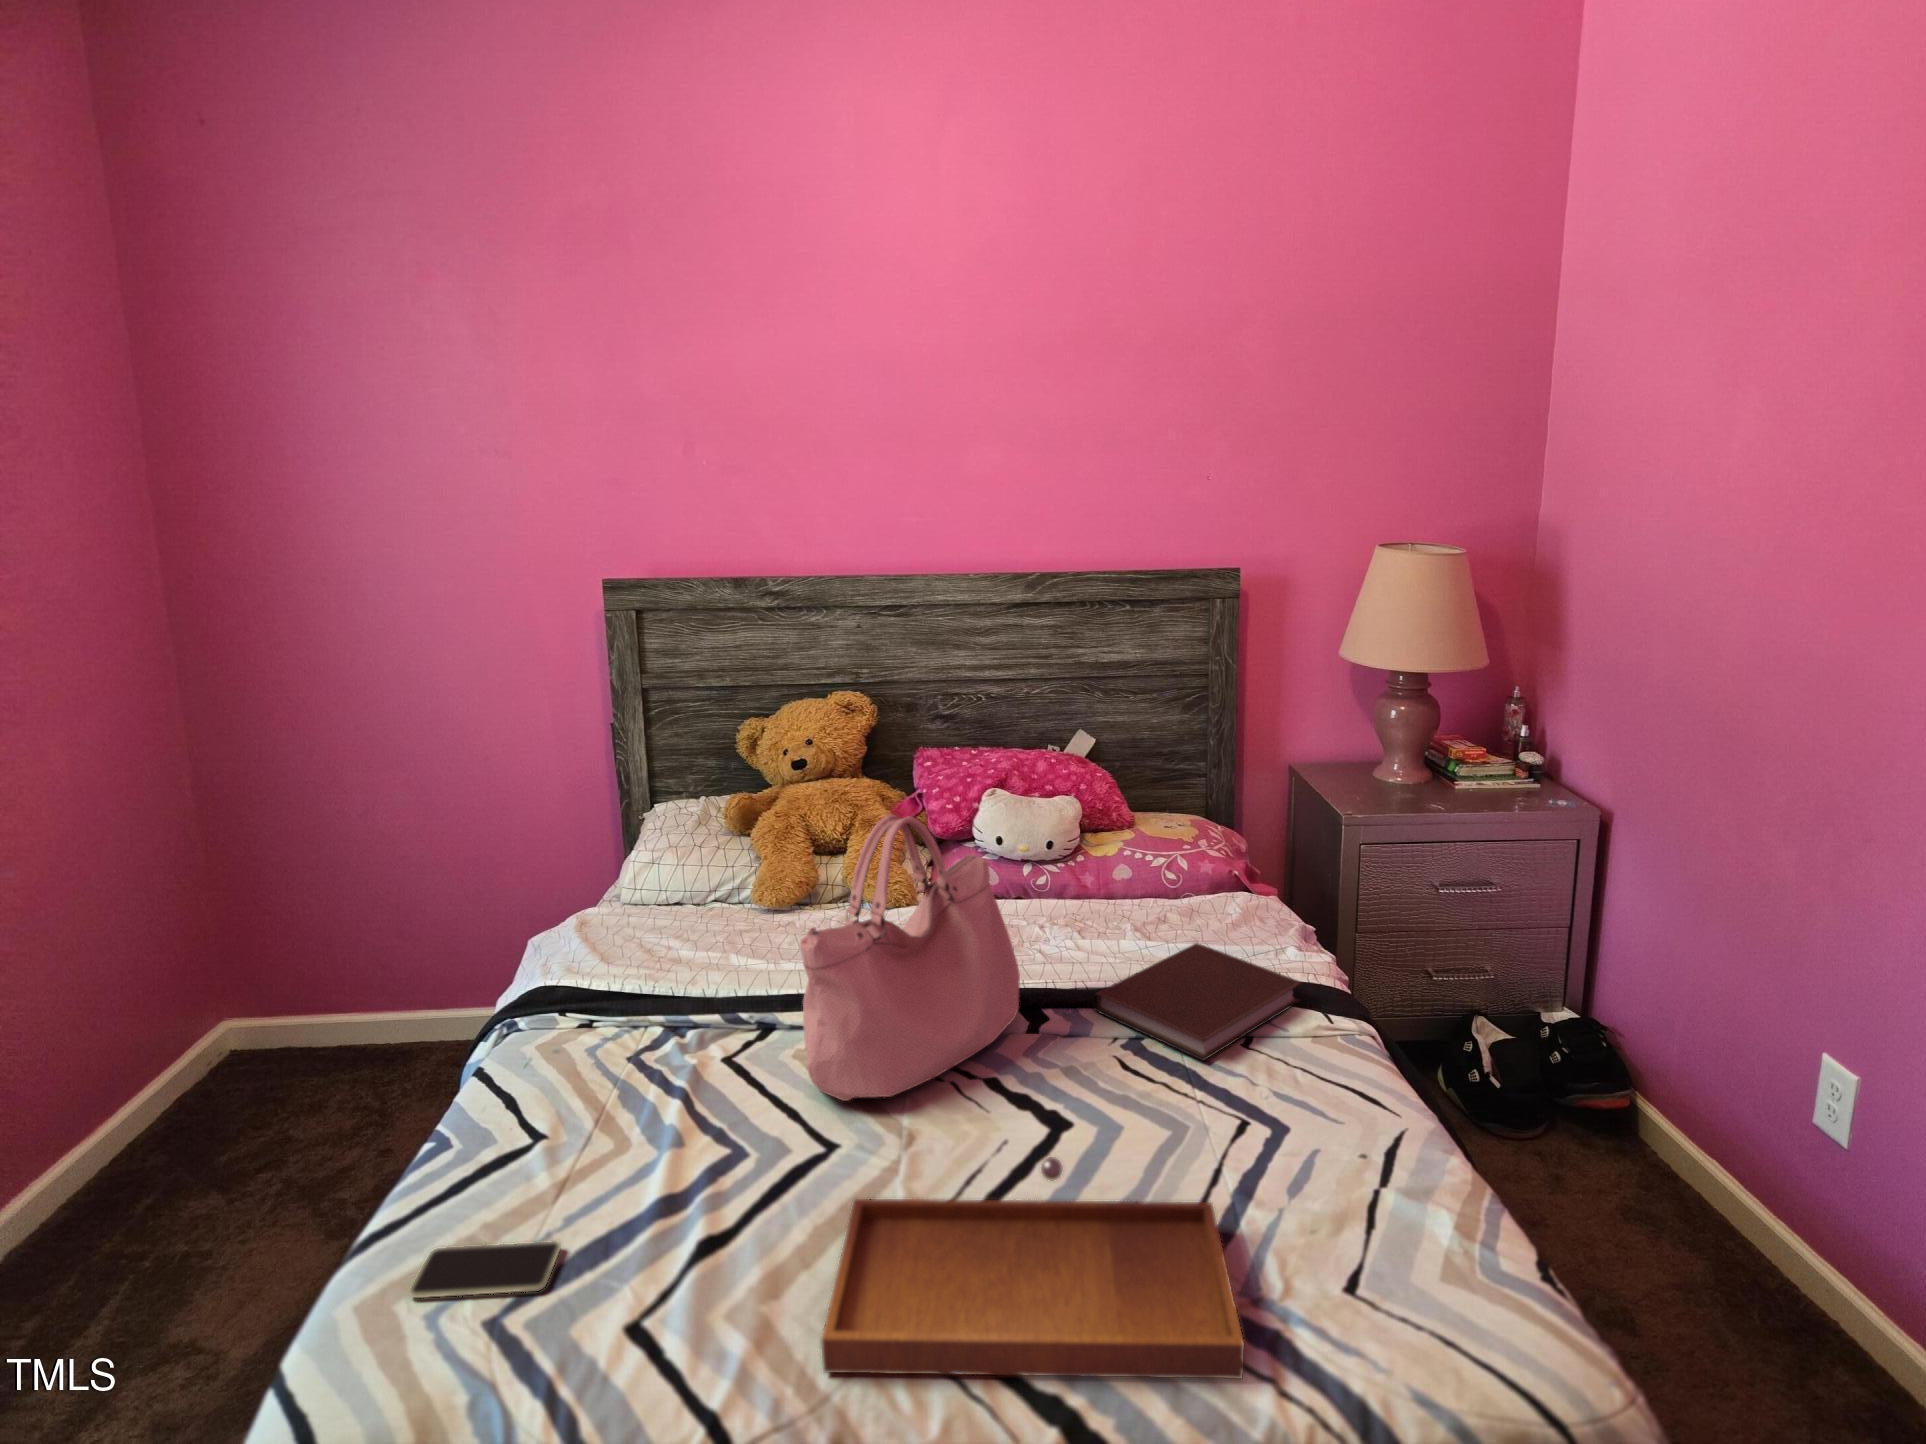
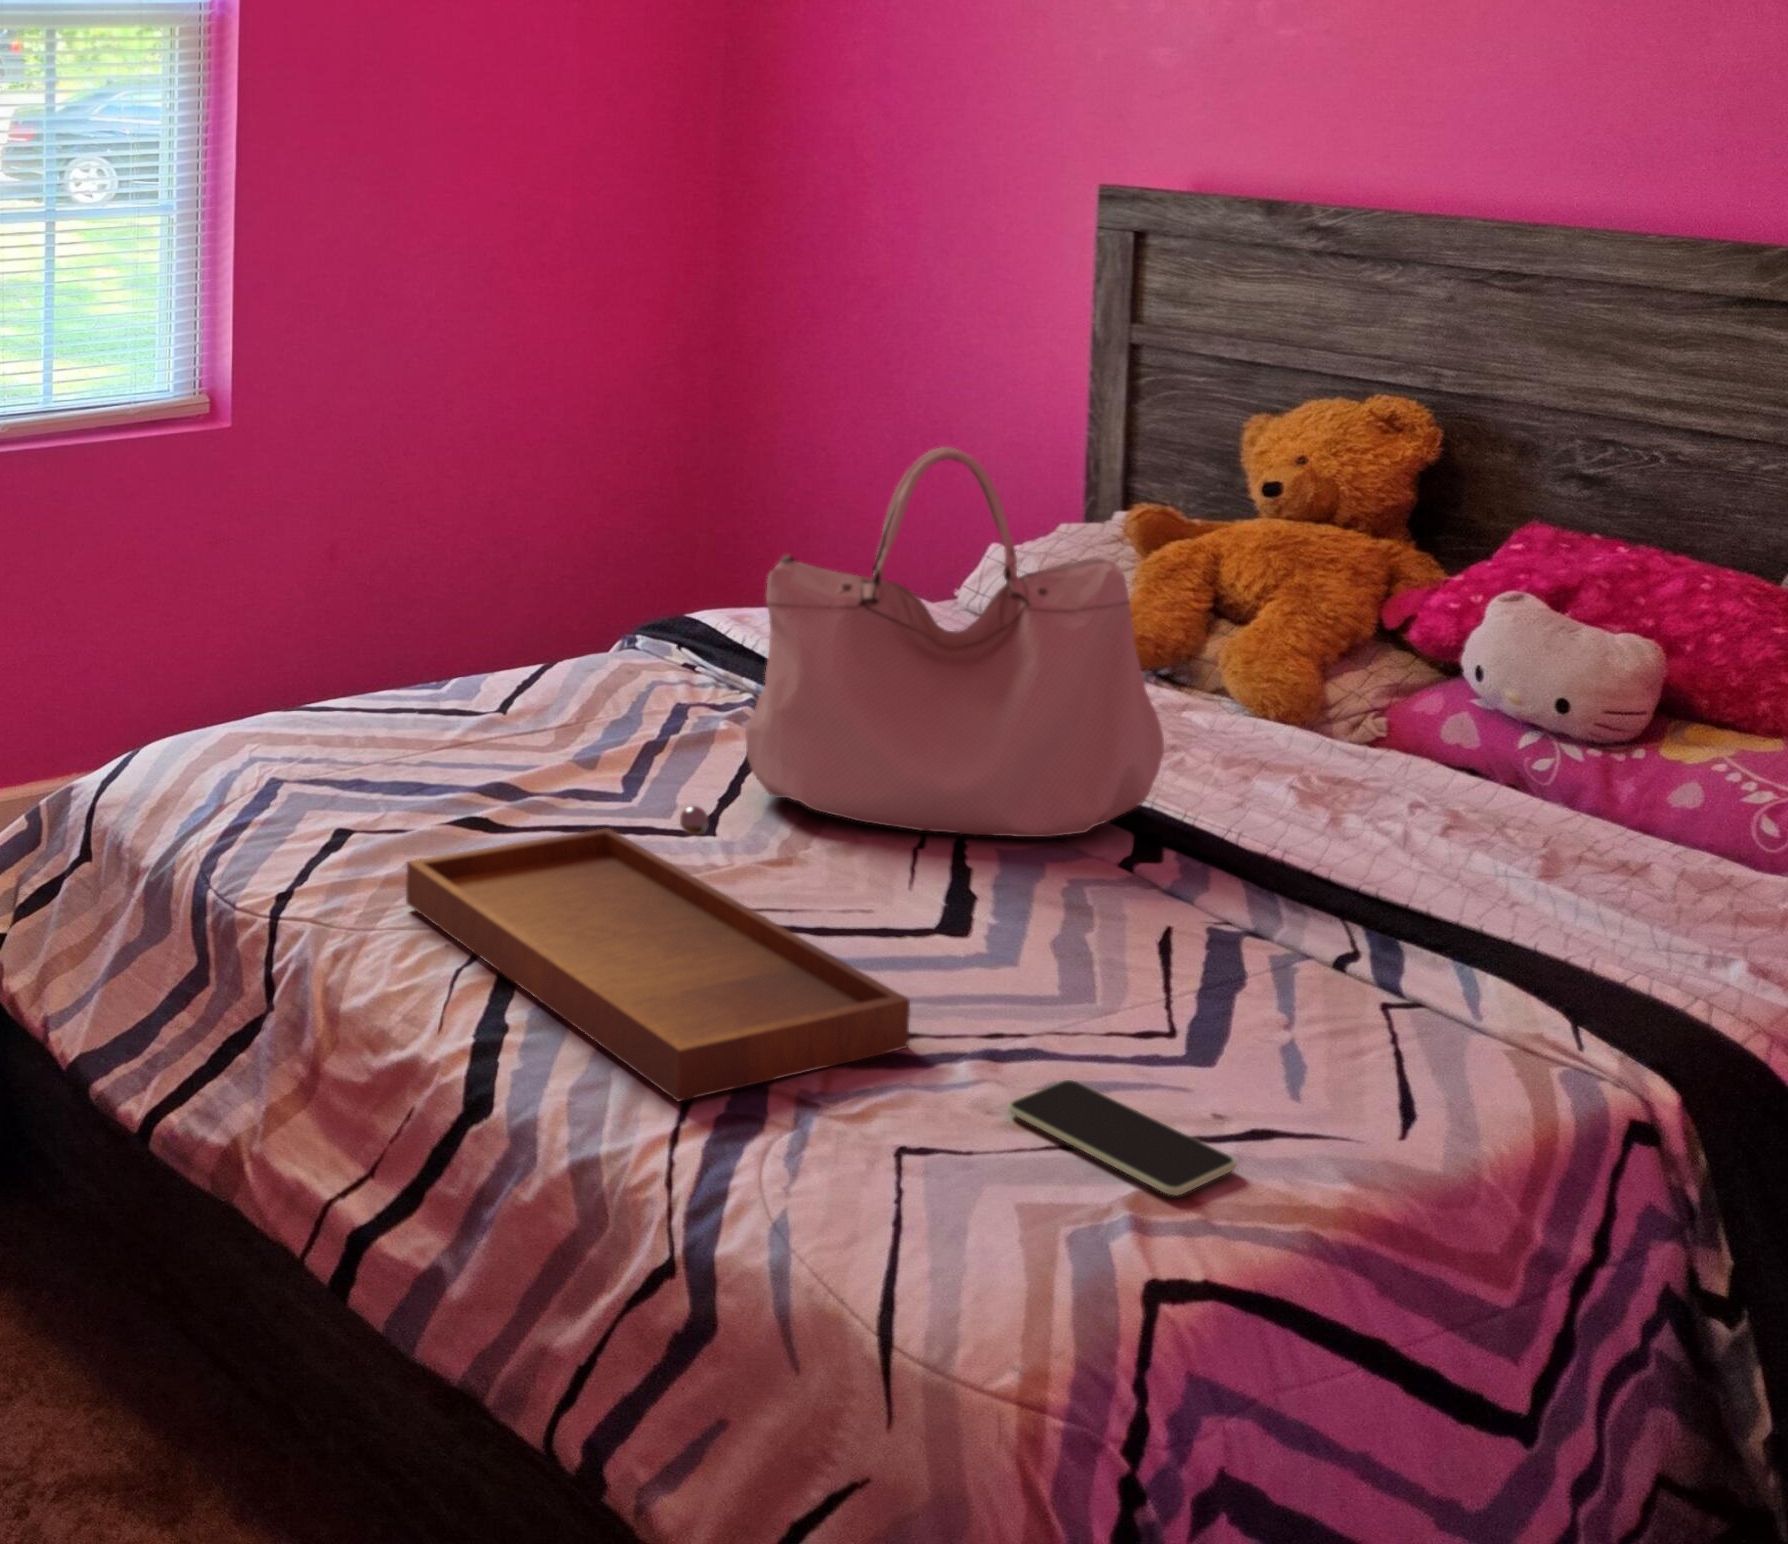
notebook: present [1093,943,1302,1061] -> none [1243,848,1624,1016]
smartphone: present [409,1242,561,1298] -> present [1008,1080,1237,1195]

